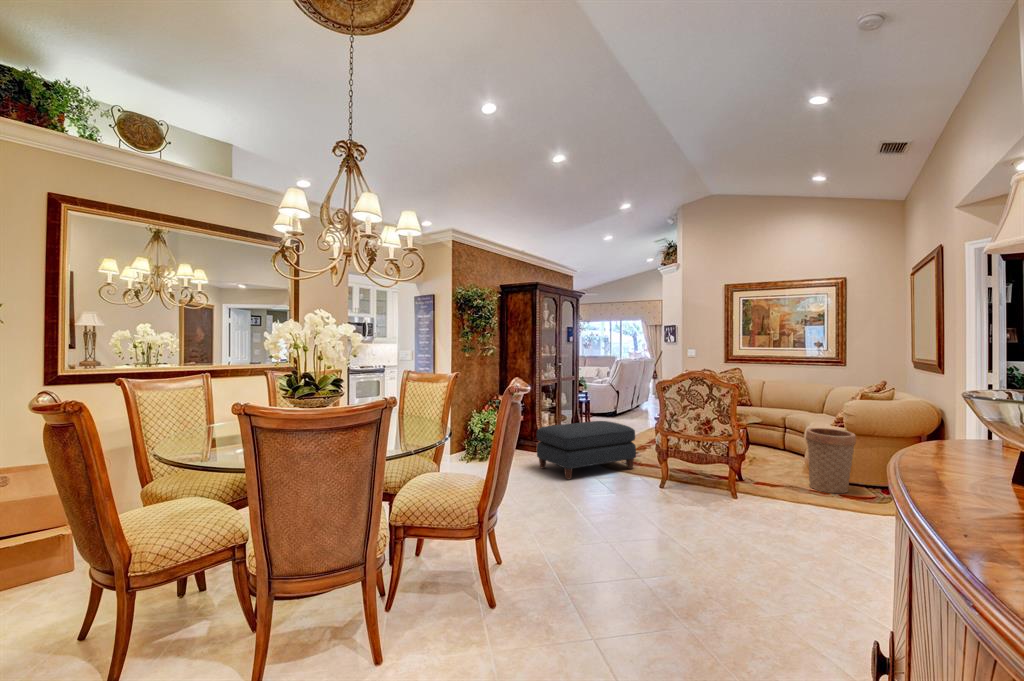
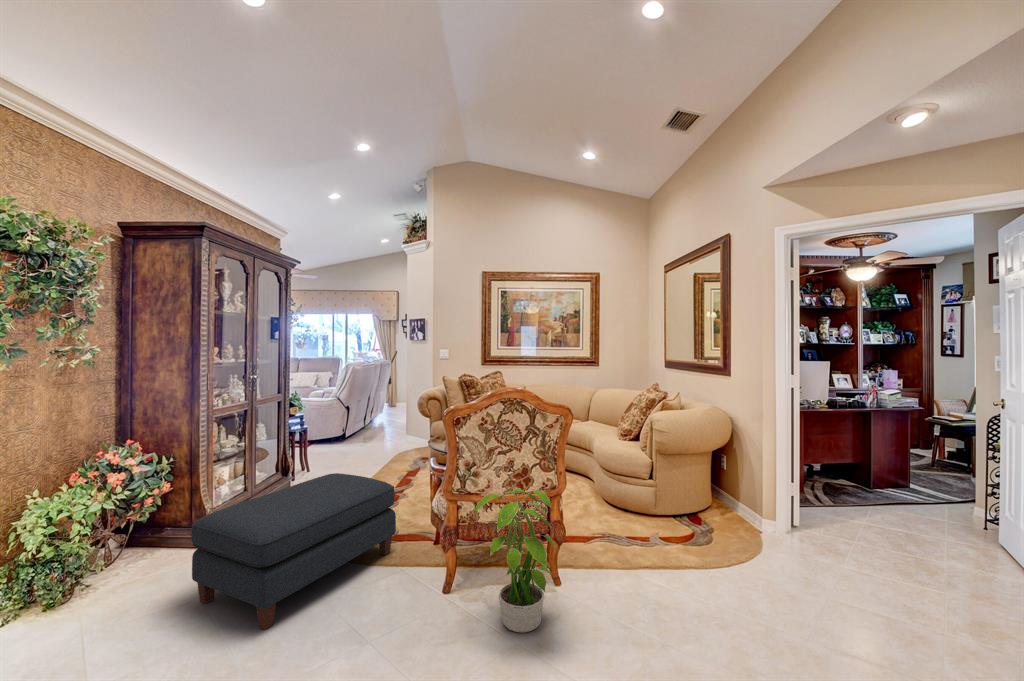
potted plant: none [667,424,719,505] -> present [472,485,555,633]
basket: present [806,428,856,493] -> none [621,450,675,537]

